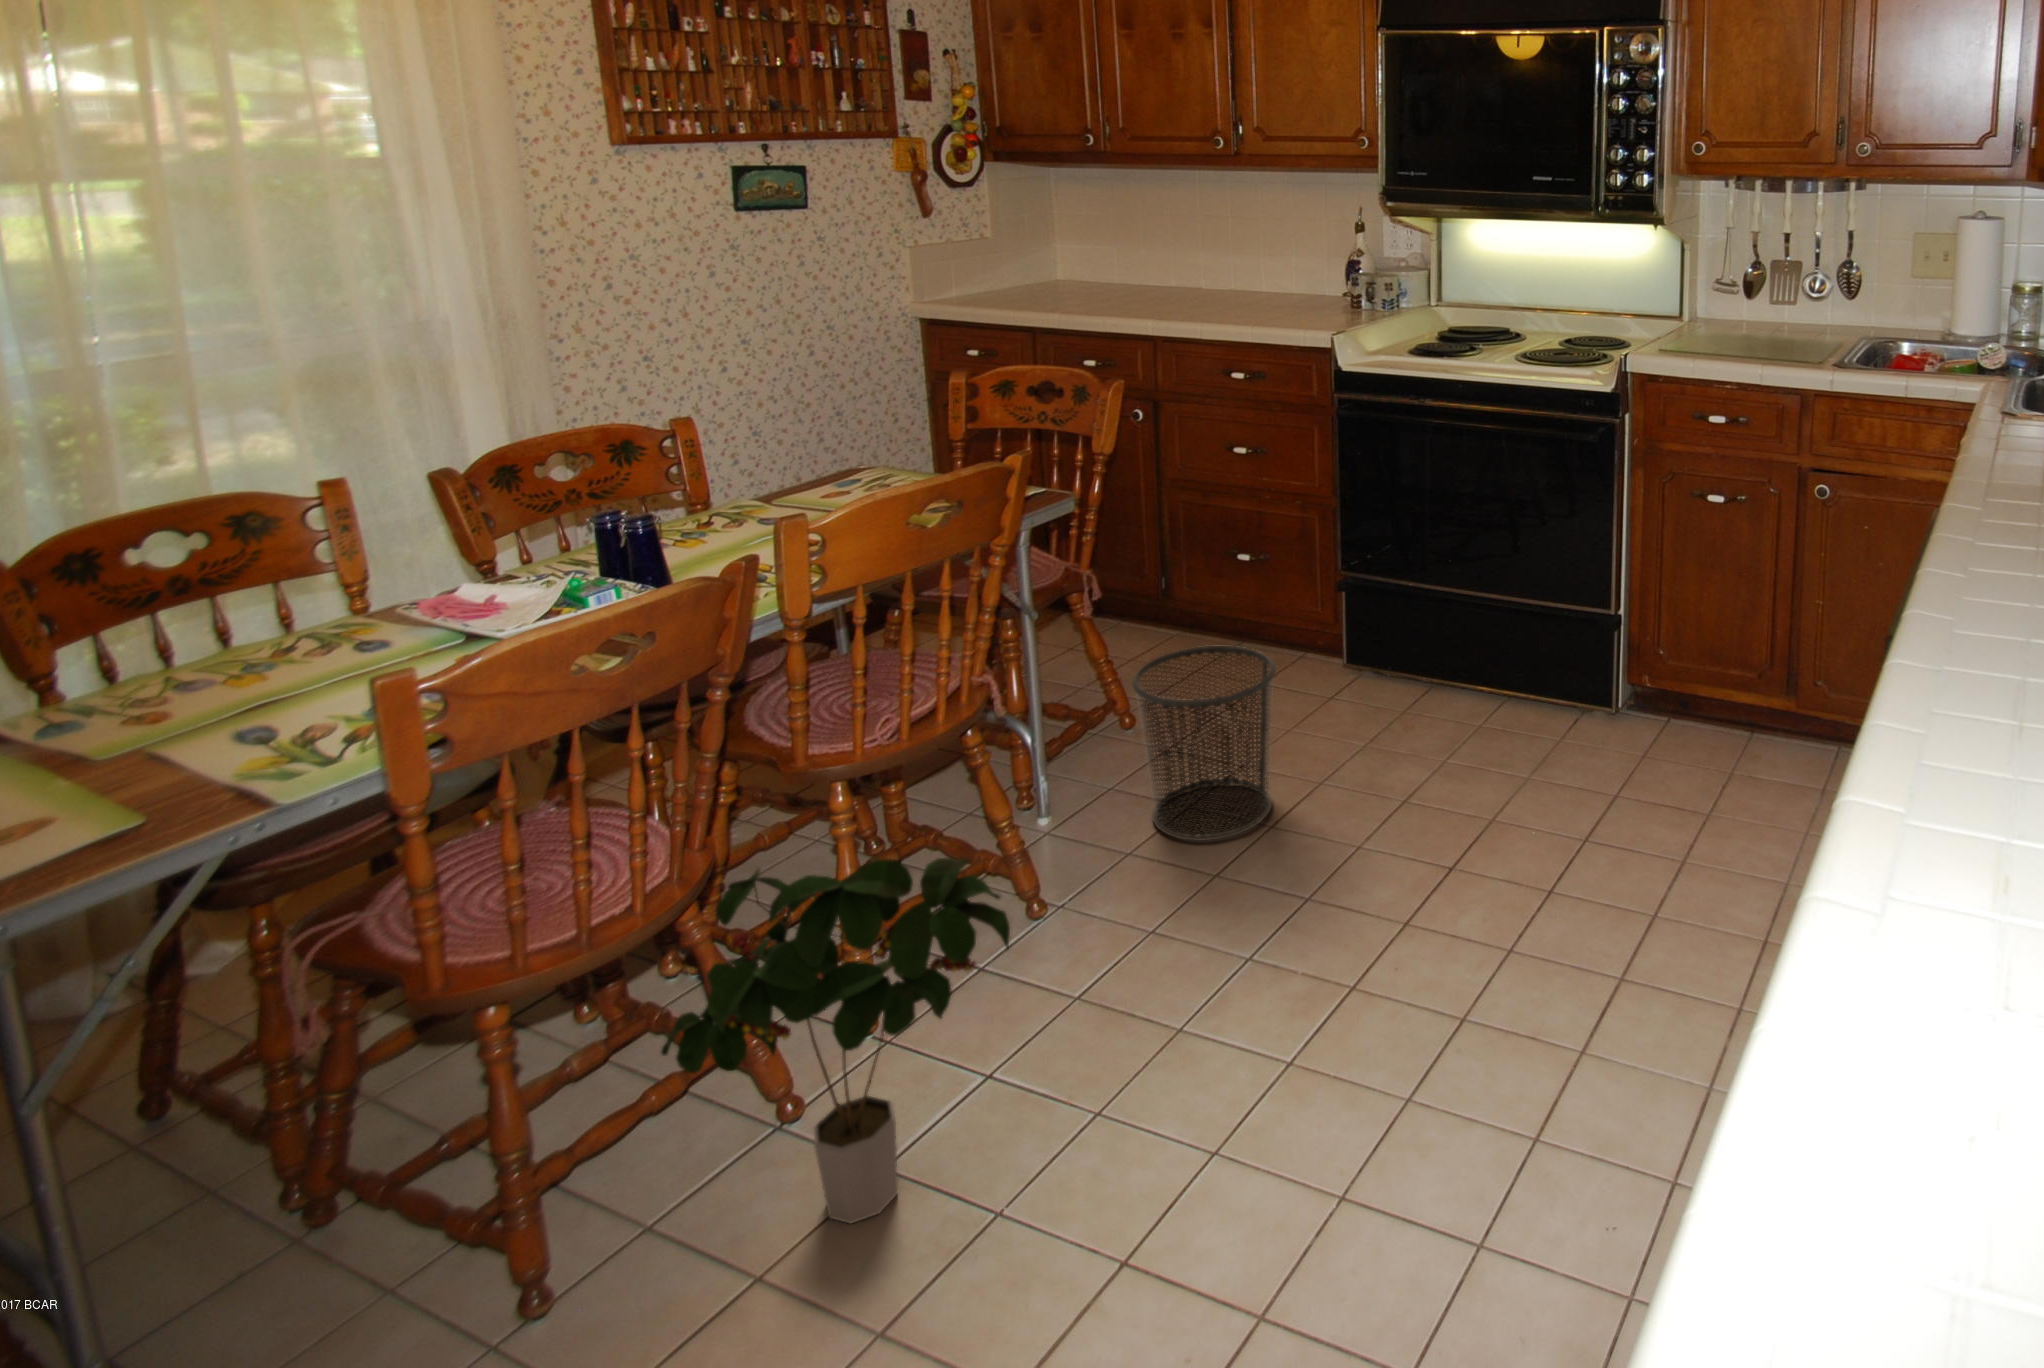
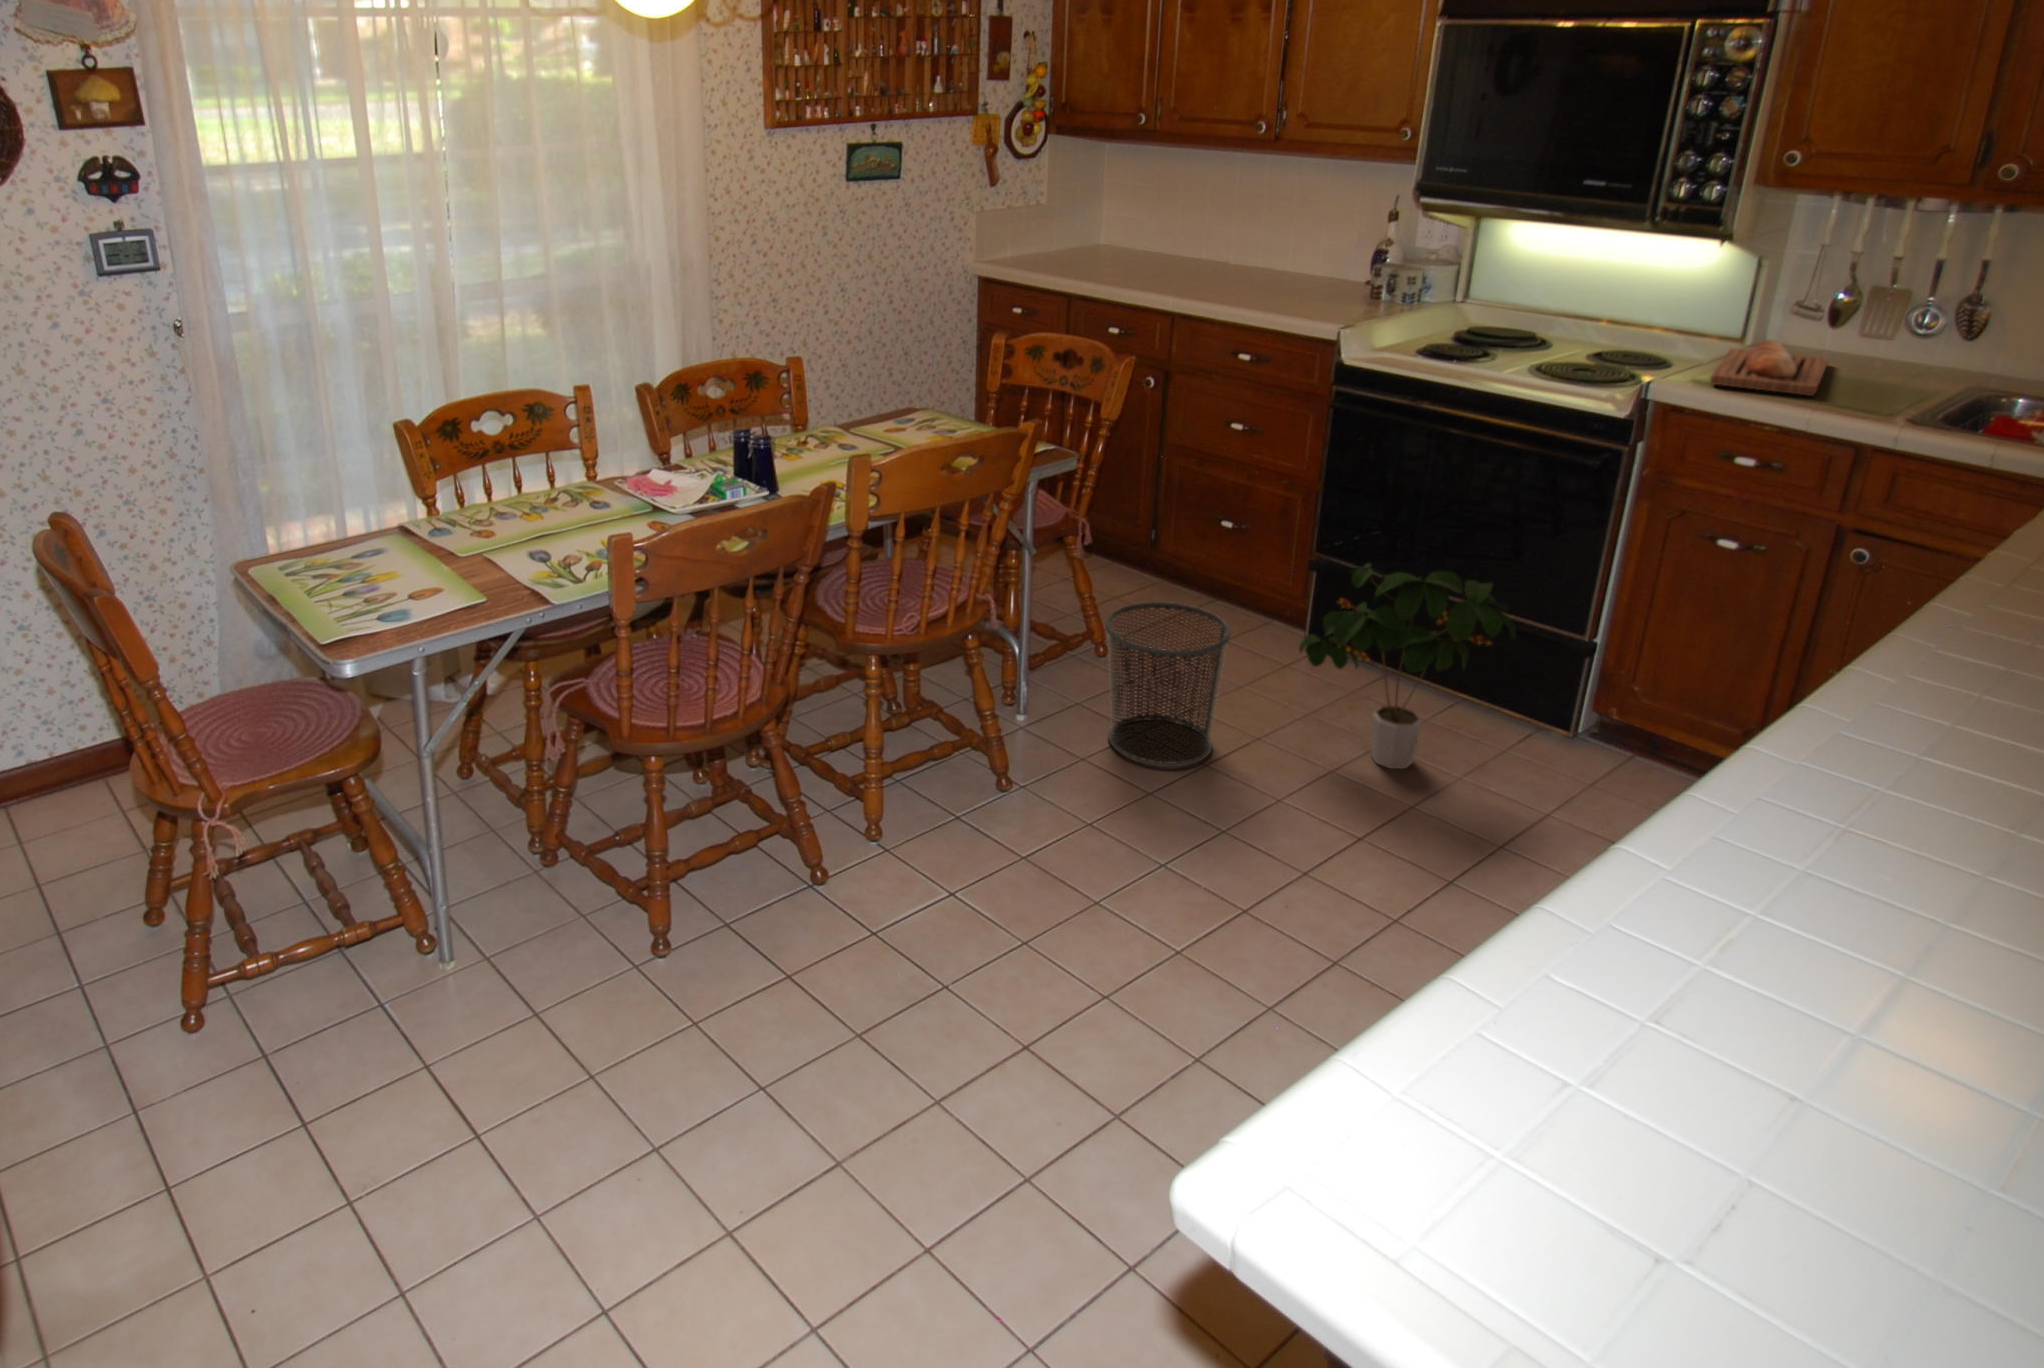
bread loaf: none [1663,307,1745,348] -> present [1710,341,1828,396]
potted plant: present [661,858,1010,1223] -> present [1299,563,1516,769]

